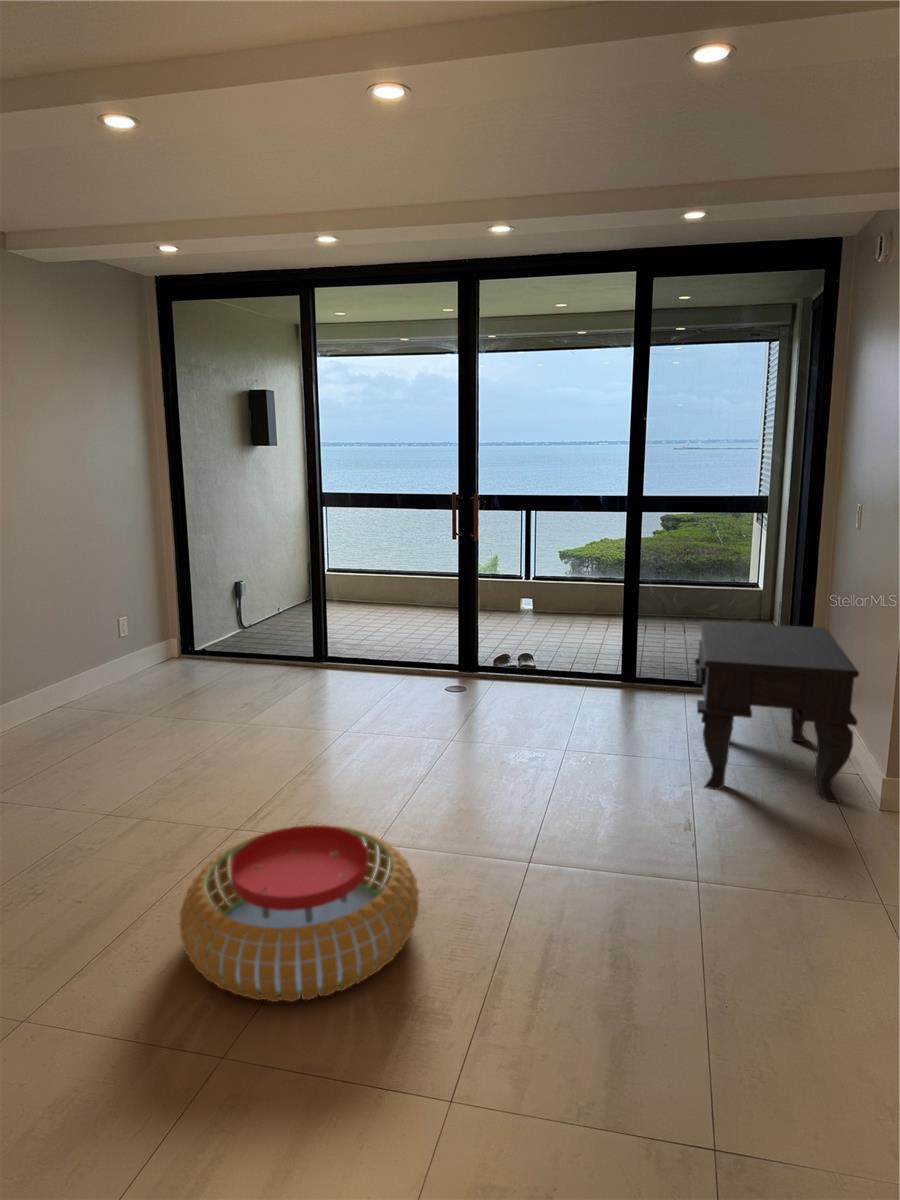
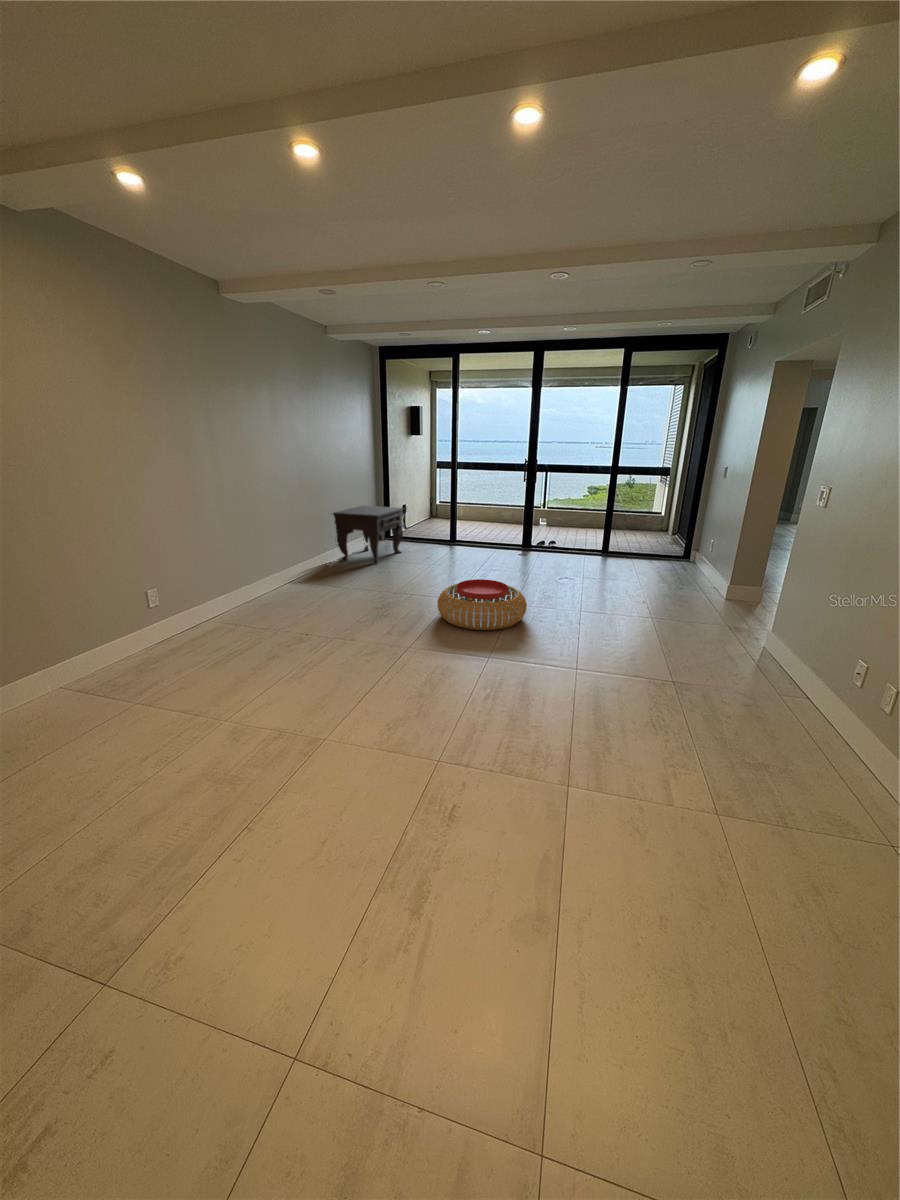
side table: present [695,621,859,802] -> present [333,506,405,565]

